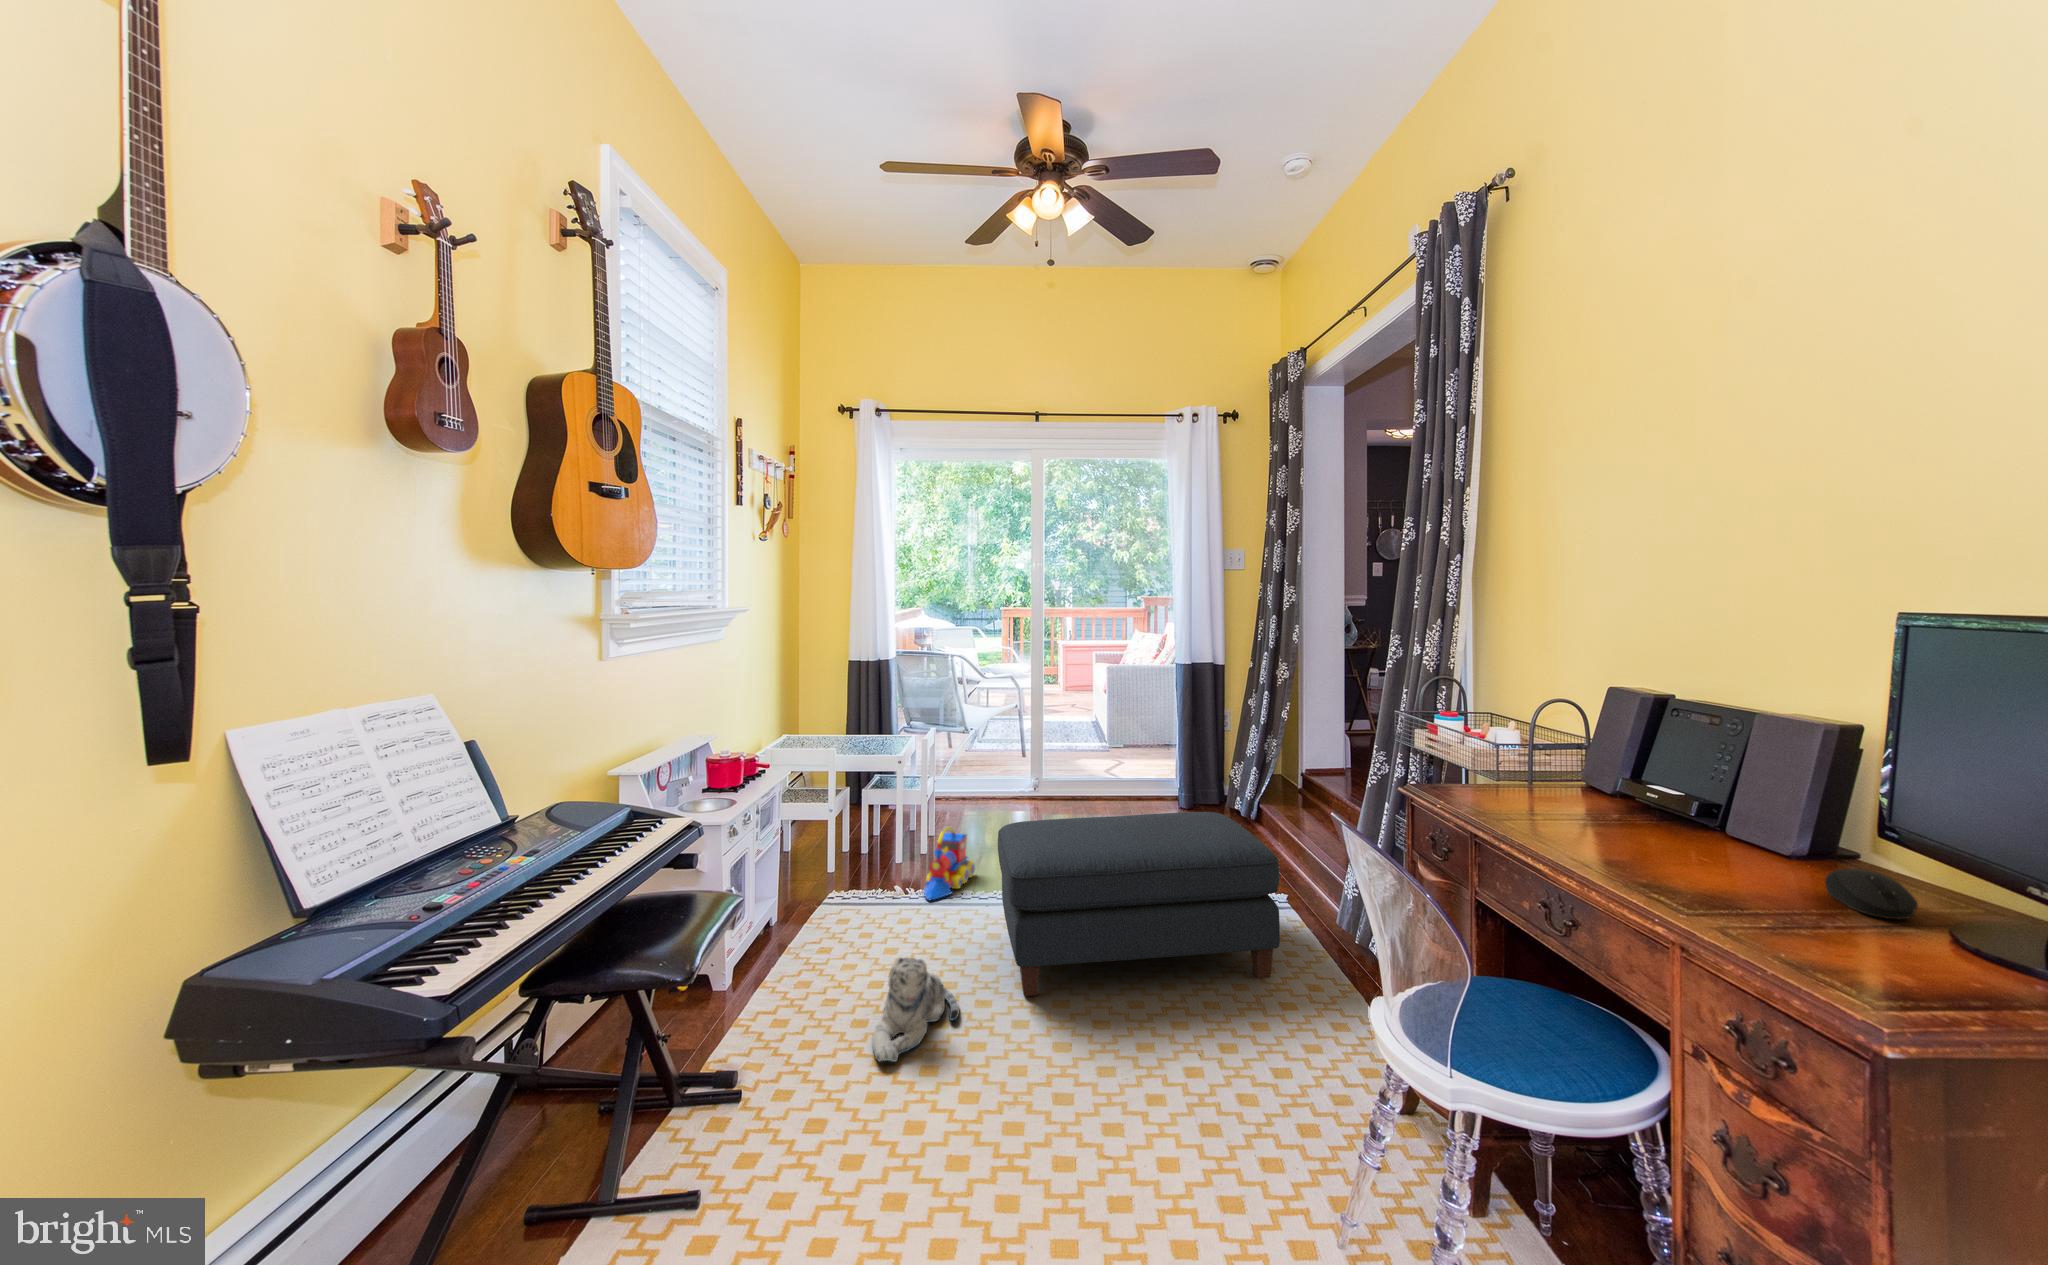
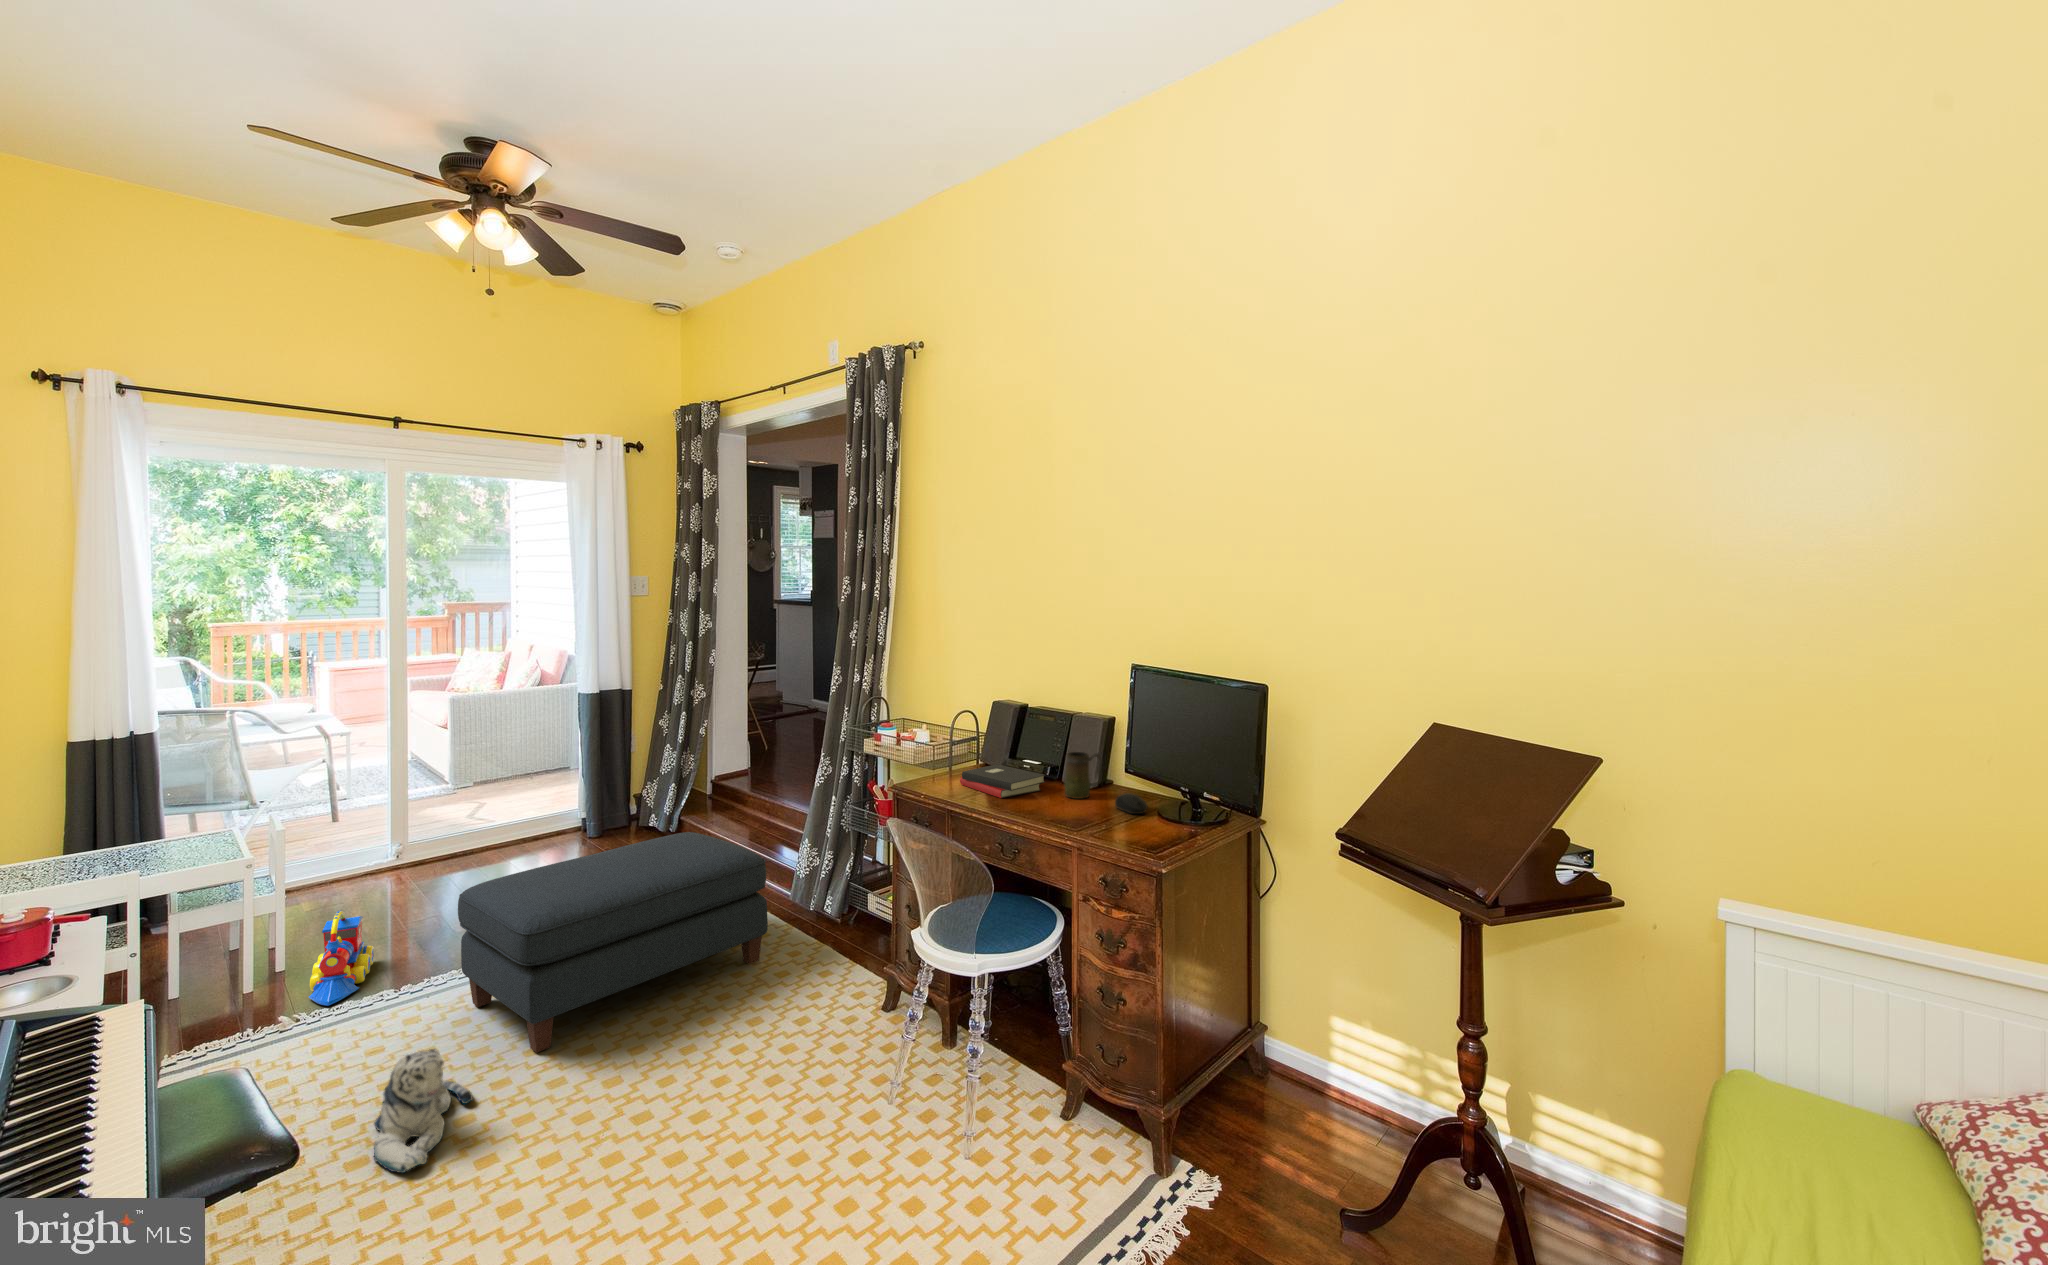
mug: none [1712,773,1808,863] -> present [1065,752,1102,799]
hardback book: none [1514,781,1677,835] -> present [960,764,1045,798]

